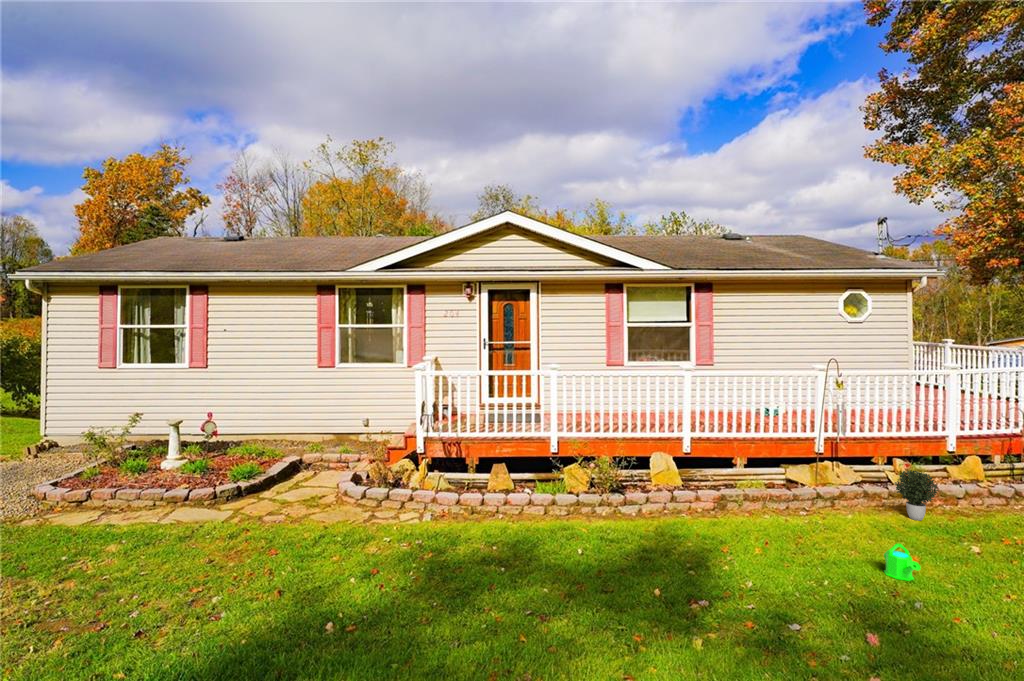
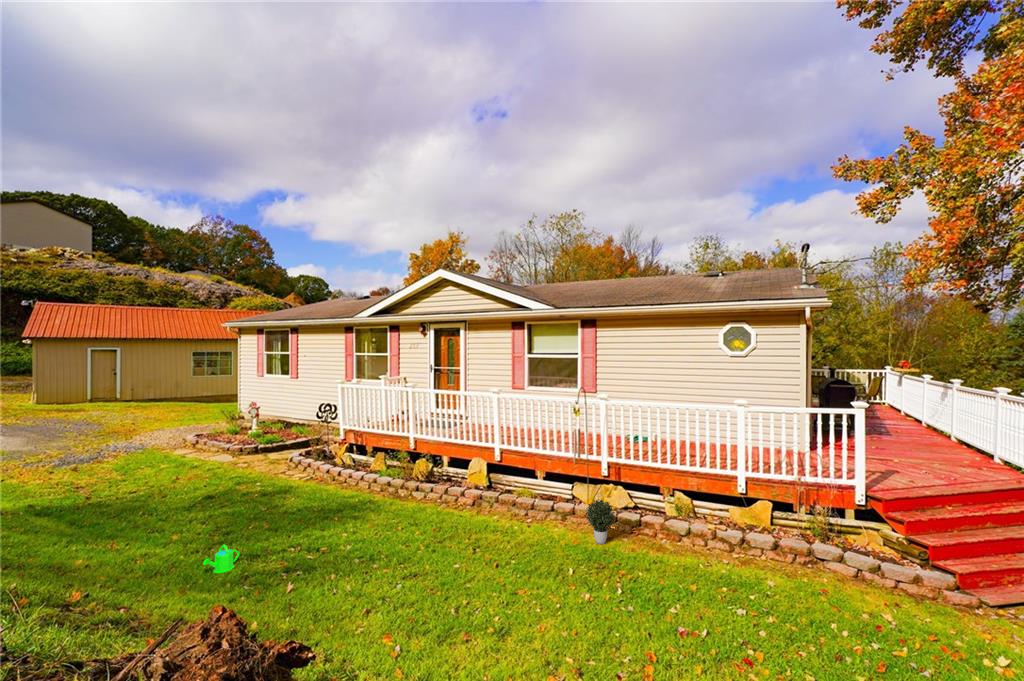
watering can: present [884,544,921,581] -> present [203,544,240,573]

